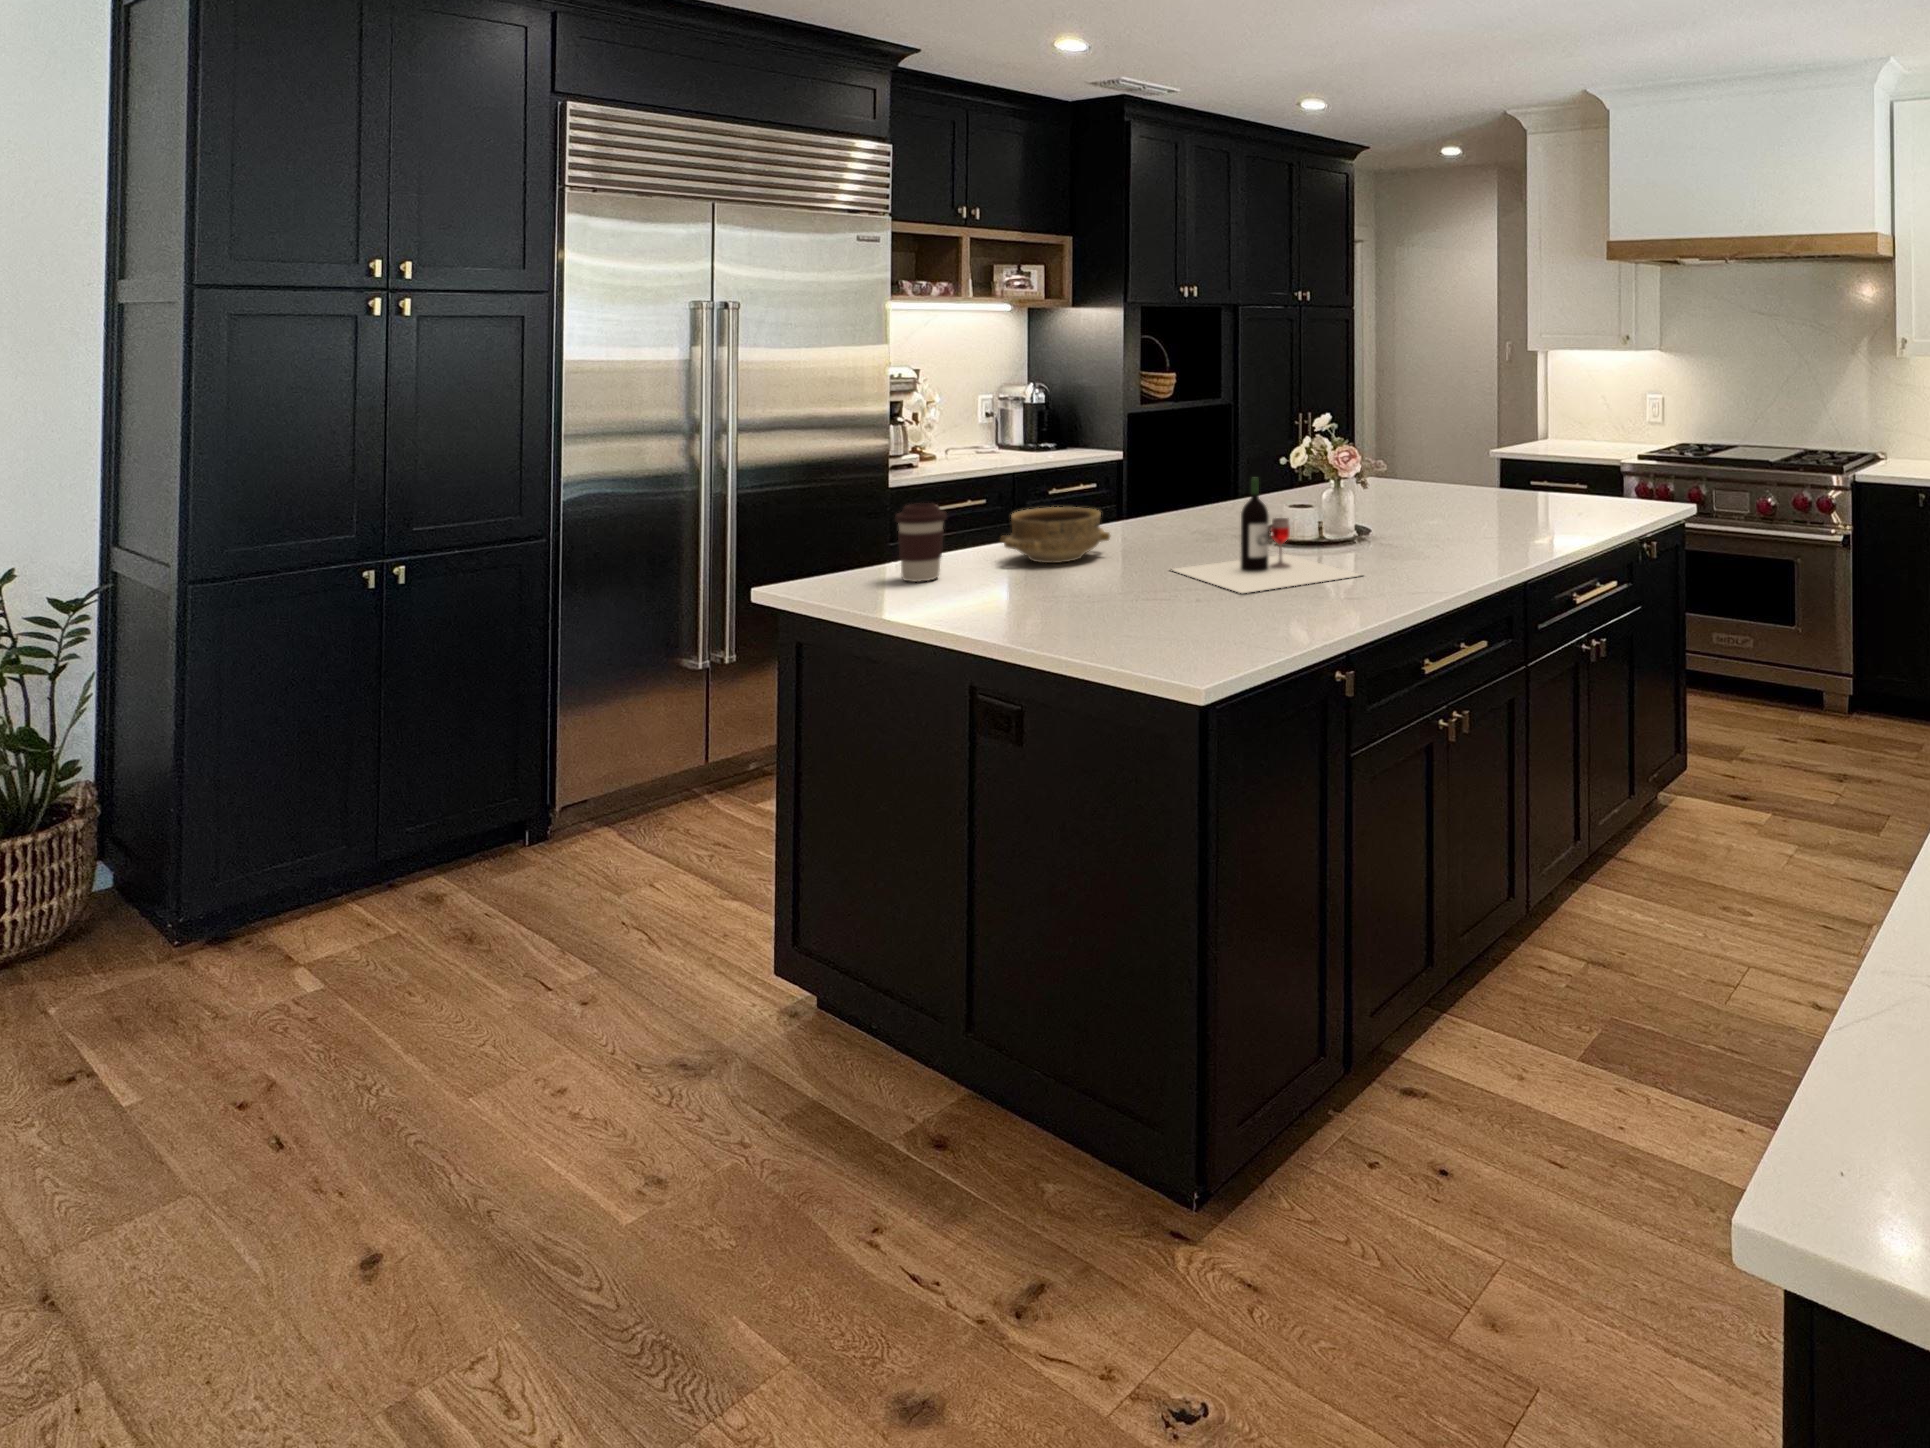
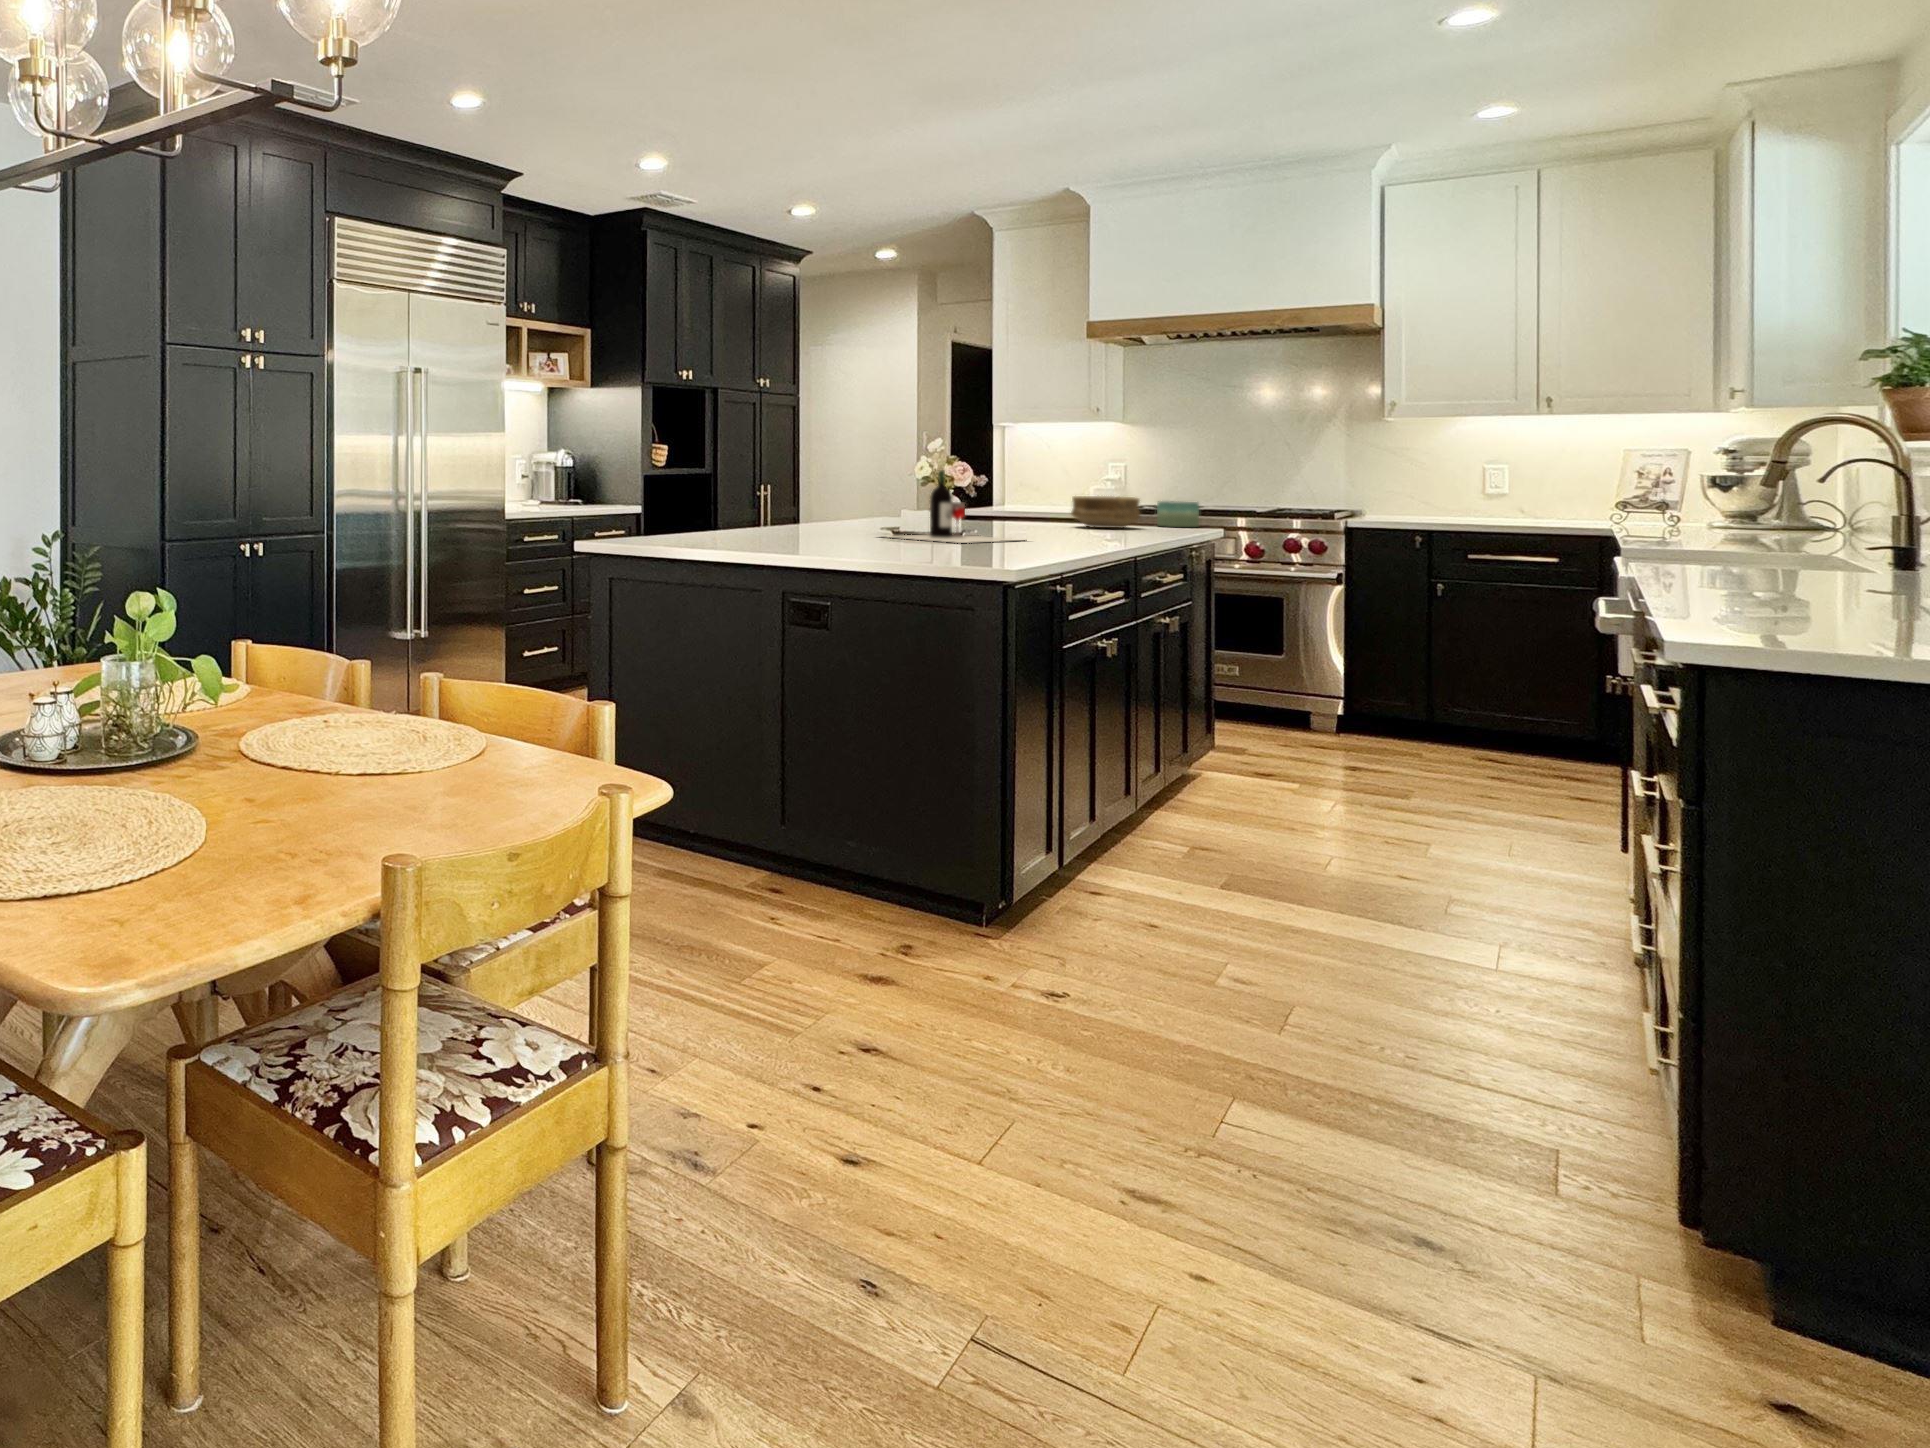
candle: none [1594,482,1639,518] -> present [1157,501,1199,527]
coffee cup: present [895,503,947,582] -> none [685,484,720,537]
ceramic bowl: present [1000,507,1110,563] -> present [1071,496,1140,528]

